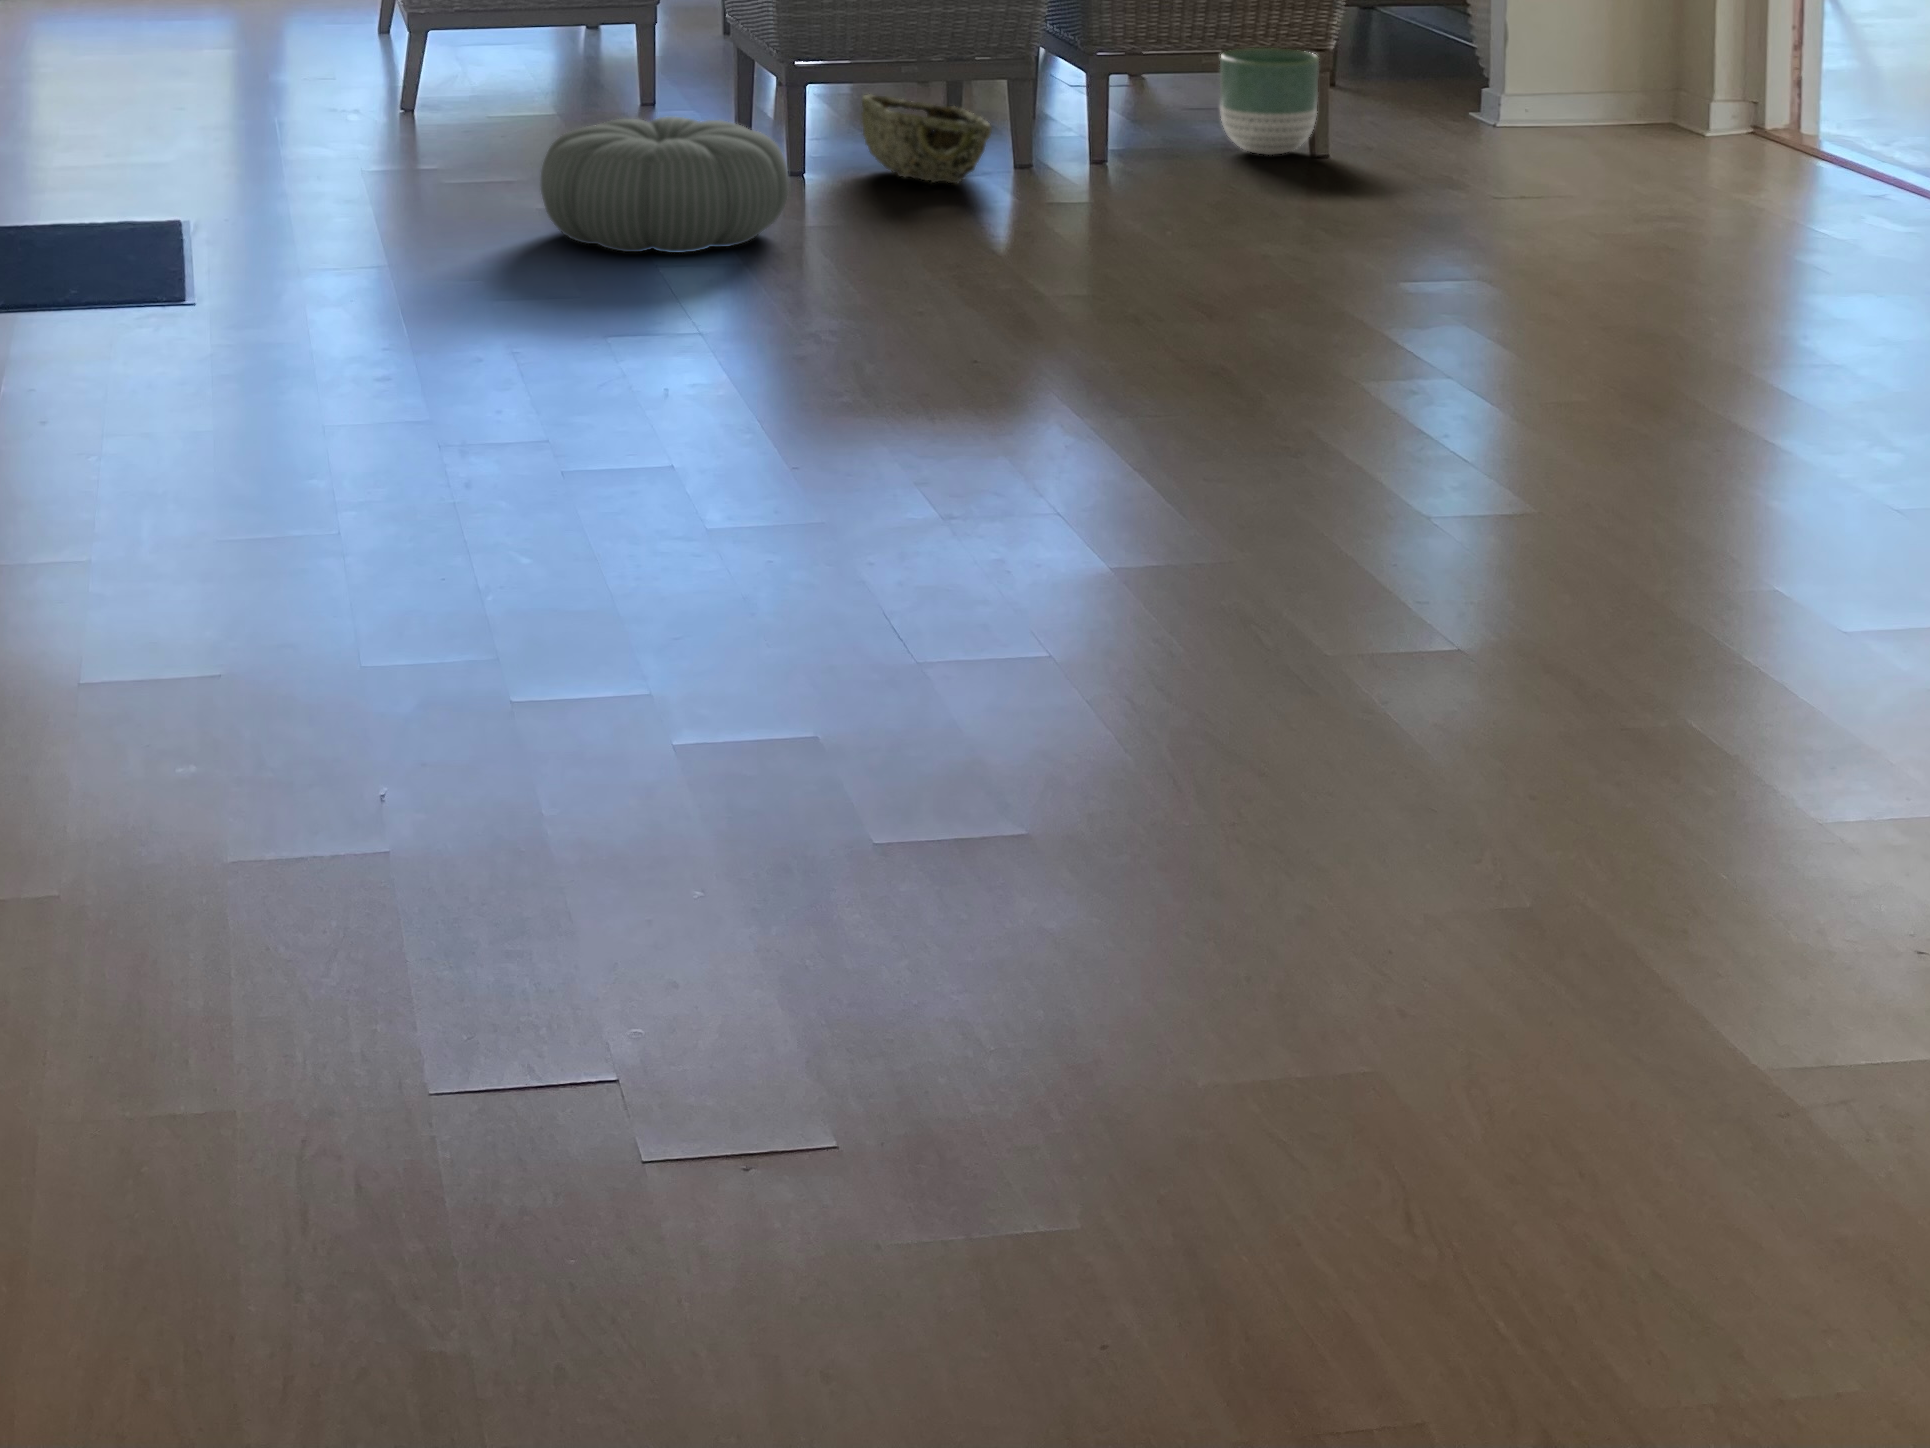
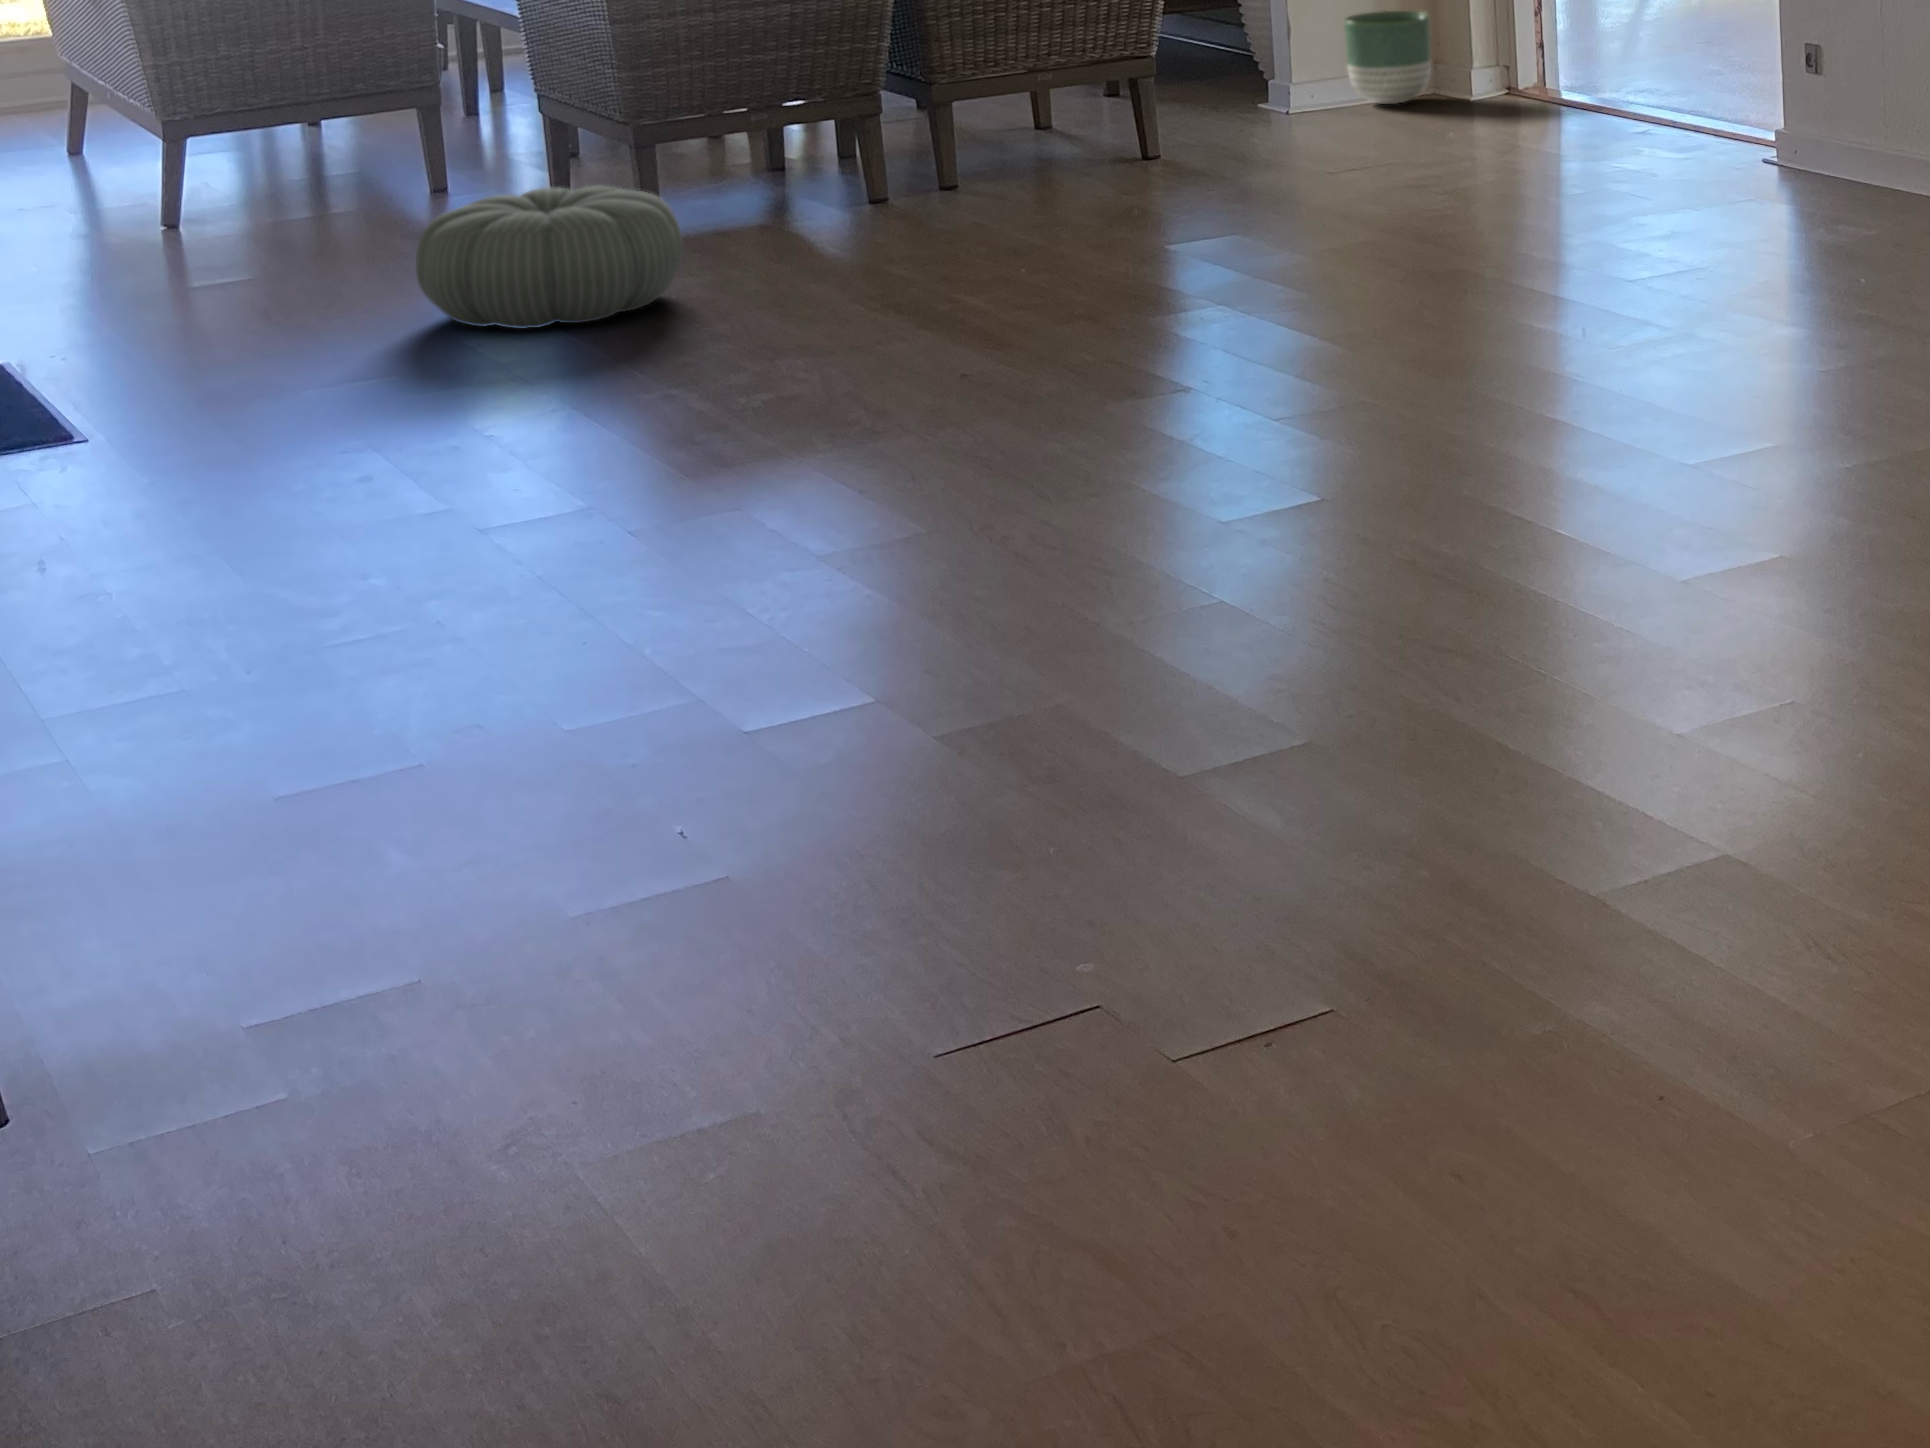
planter: present [1220,48,1319,155] -> present [1344,11,1431,104]
woven basket: present [862,94,992,183] -> none [707,148,854,229]

